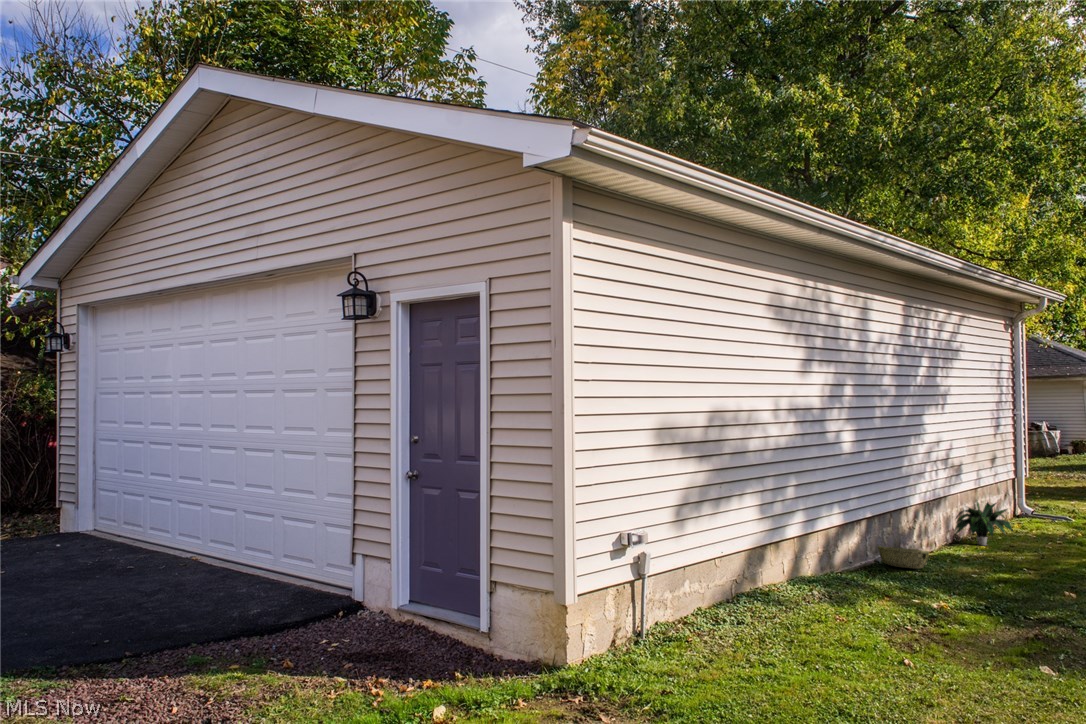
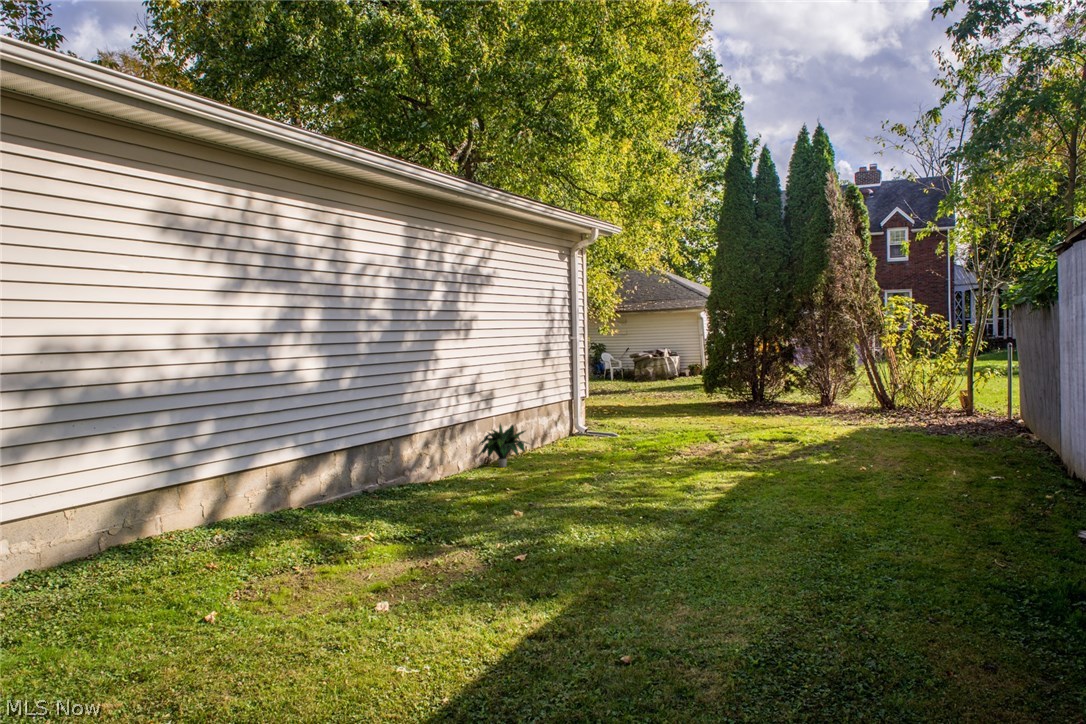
woven basket: present [878,546,929,569] -> none [357,480,407,503]

